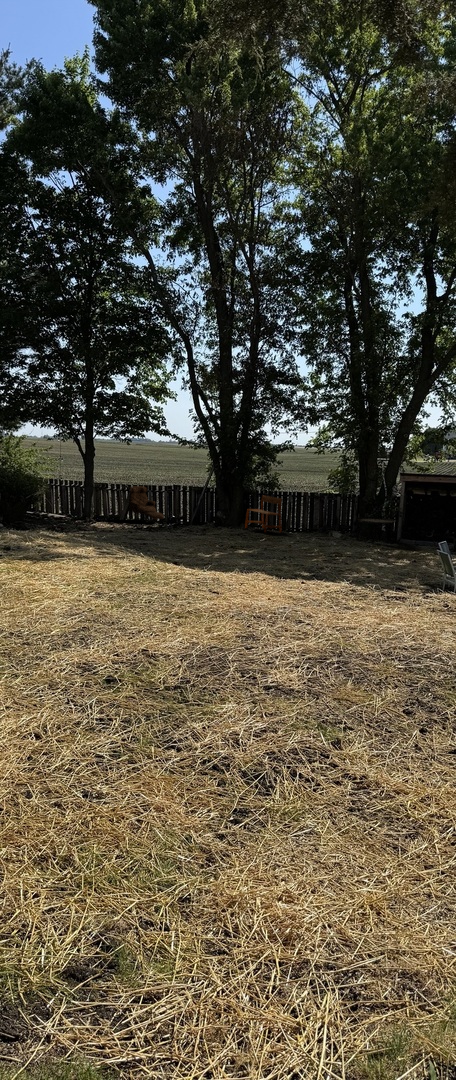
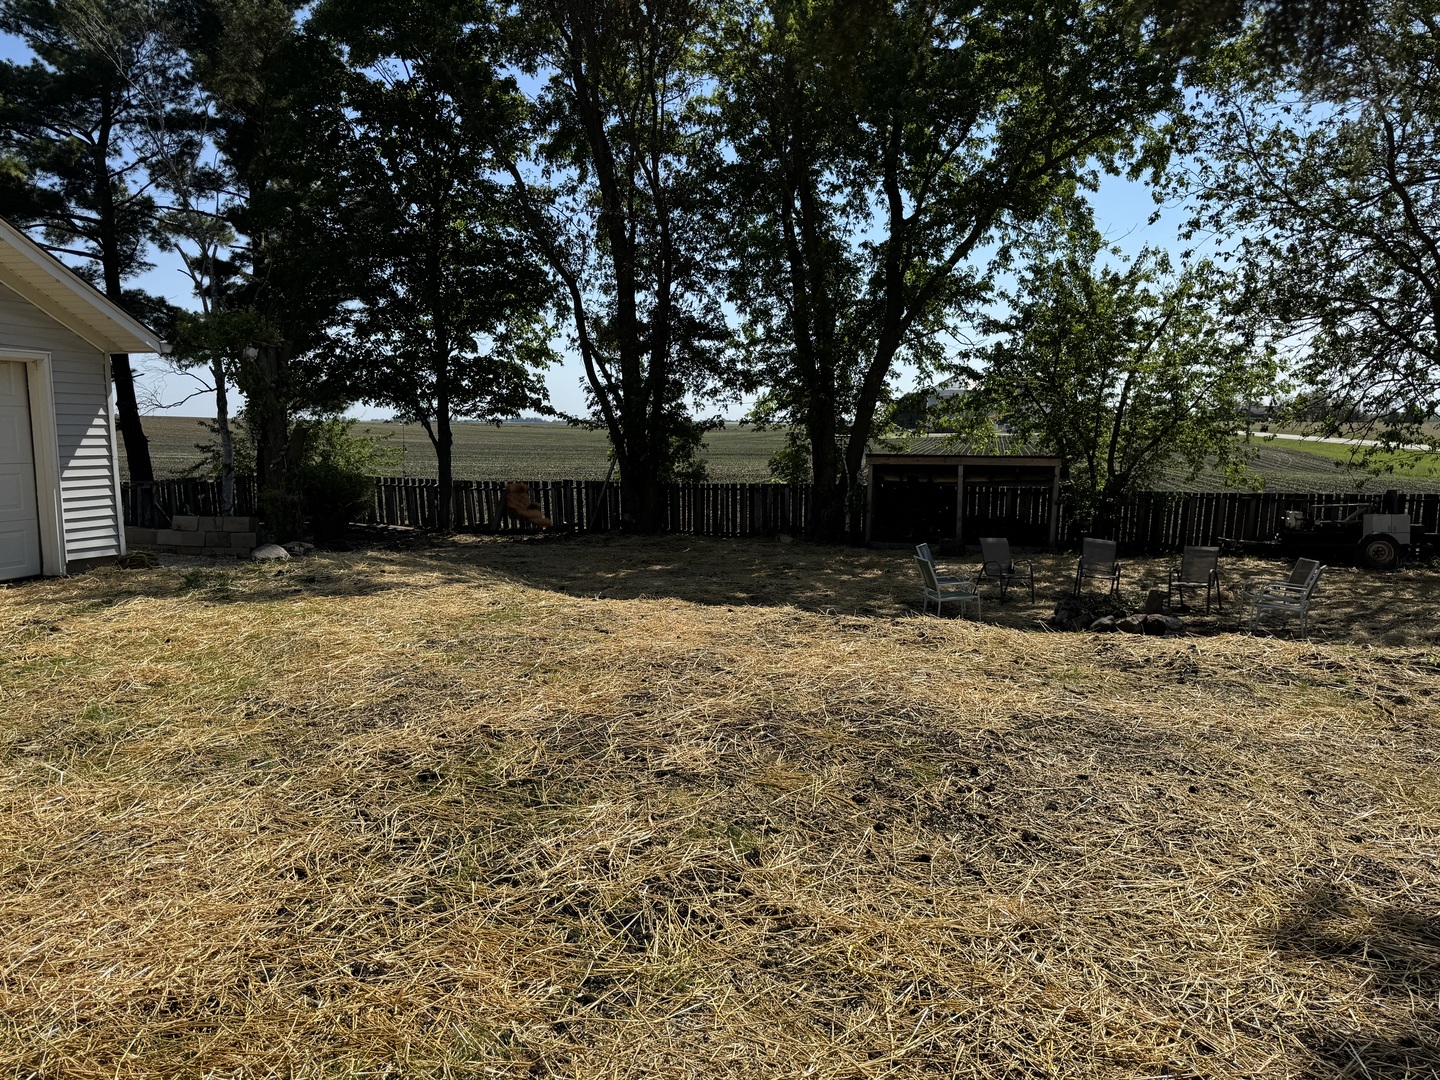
bench: present [245,495,282,533] -> none [663,489,713,541]
round table: present [357,517,396,544] -> none [810,514,862,550]

